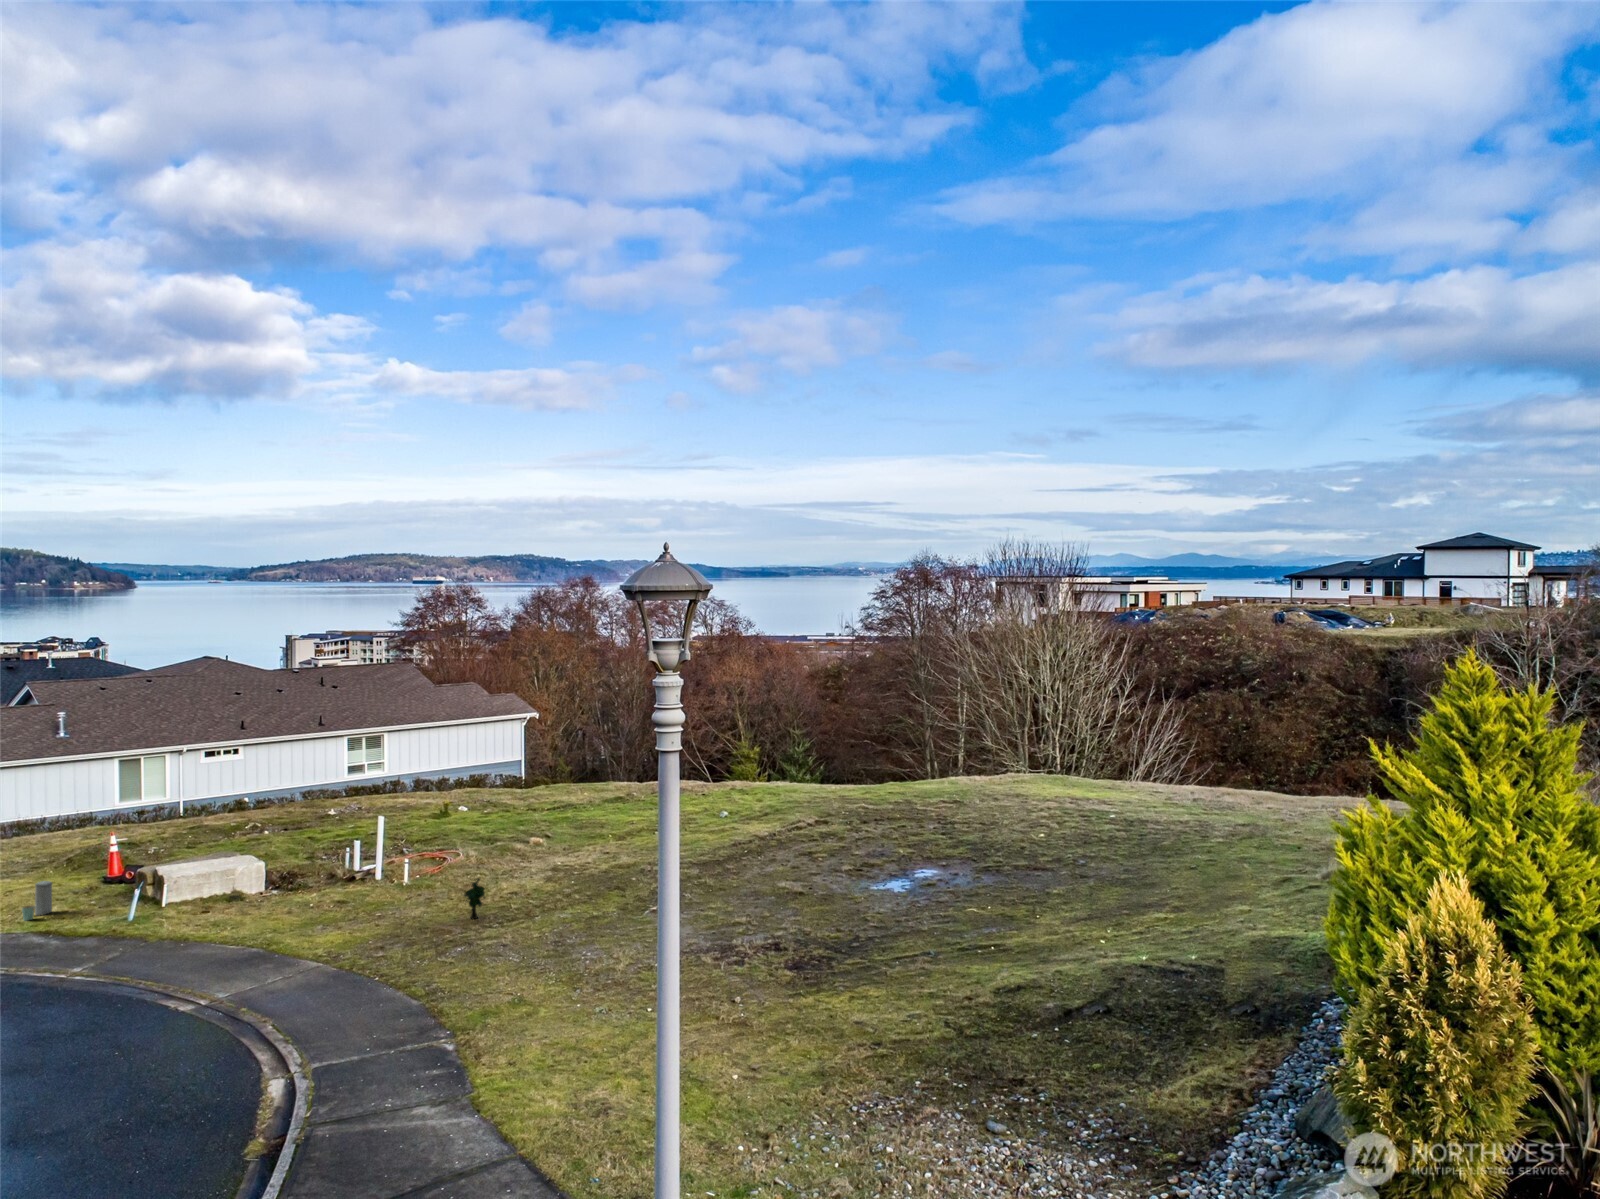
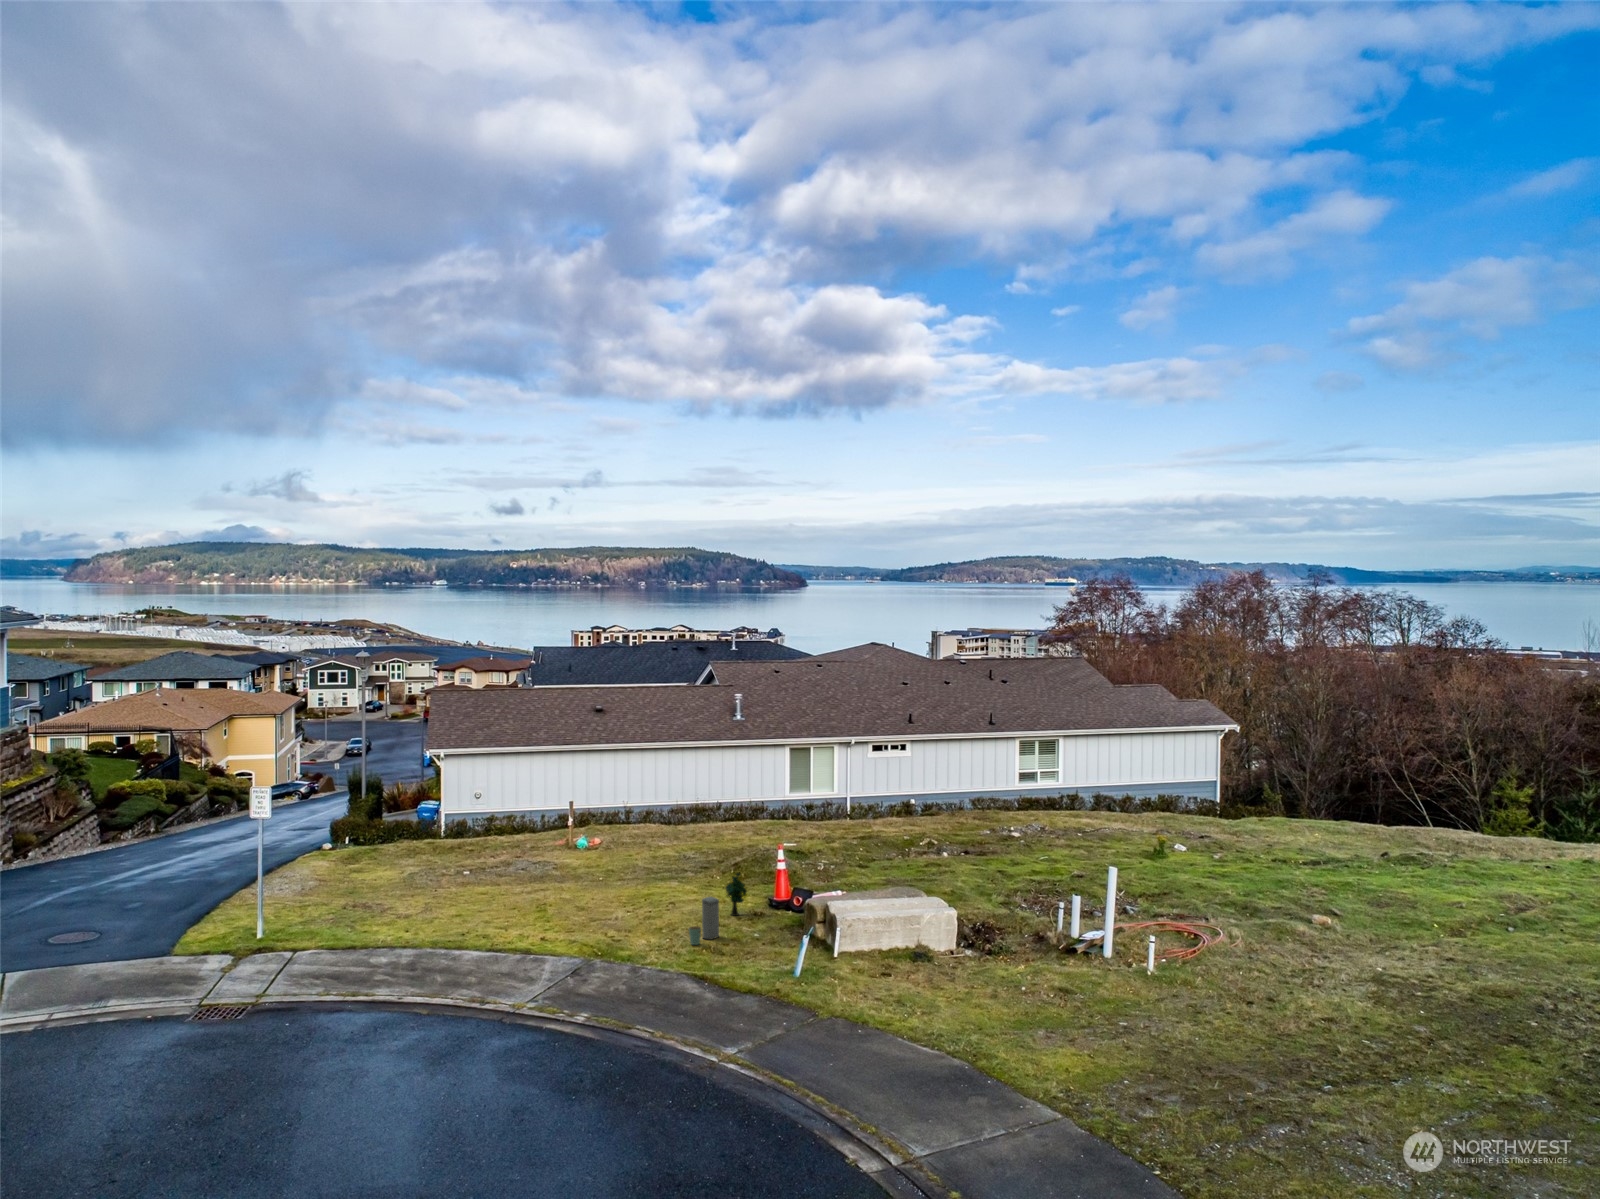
decorative plant: present [464,878,485,919] -> present [725,872,747,916]

